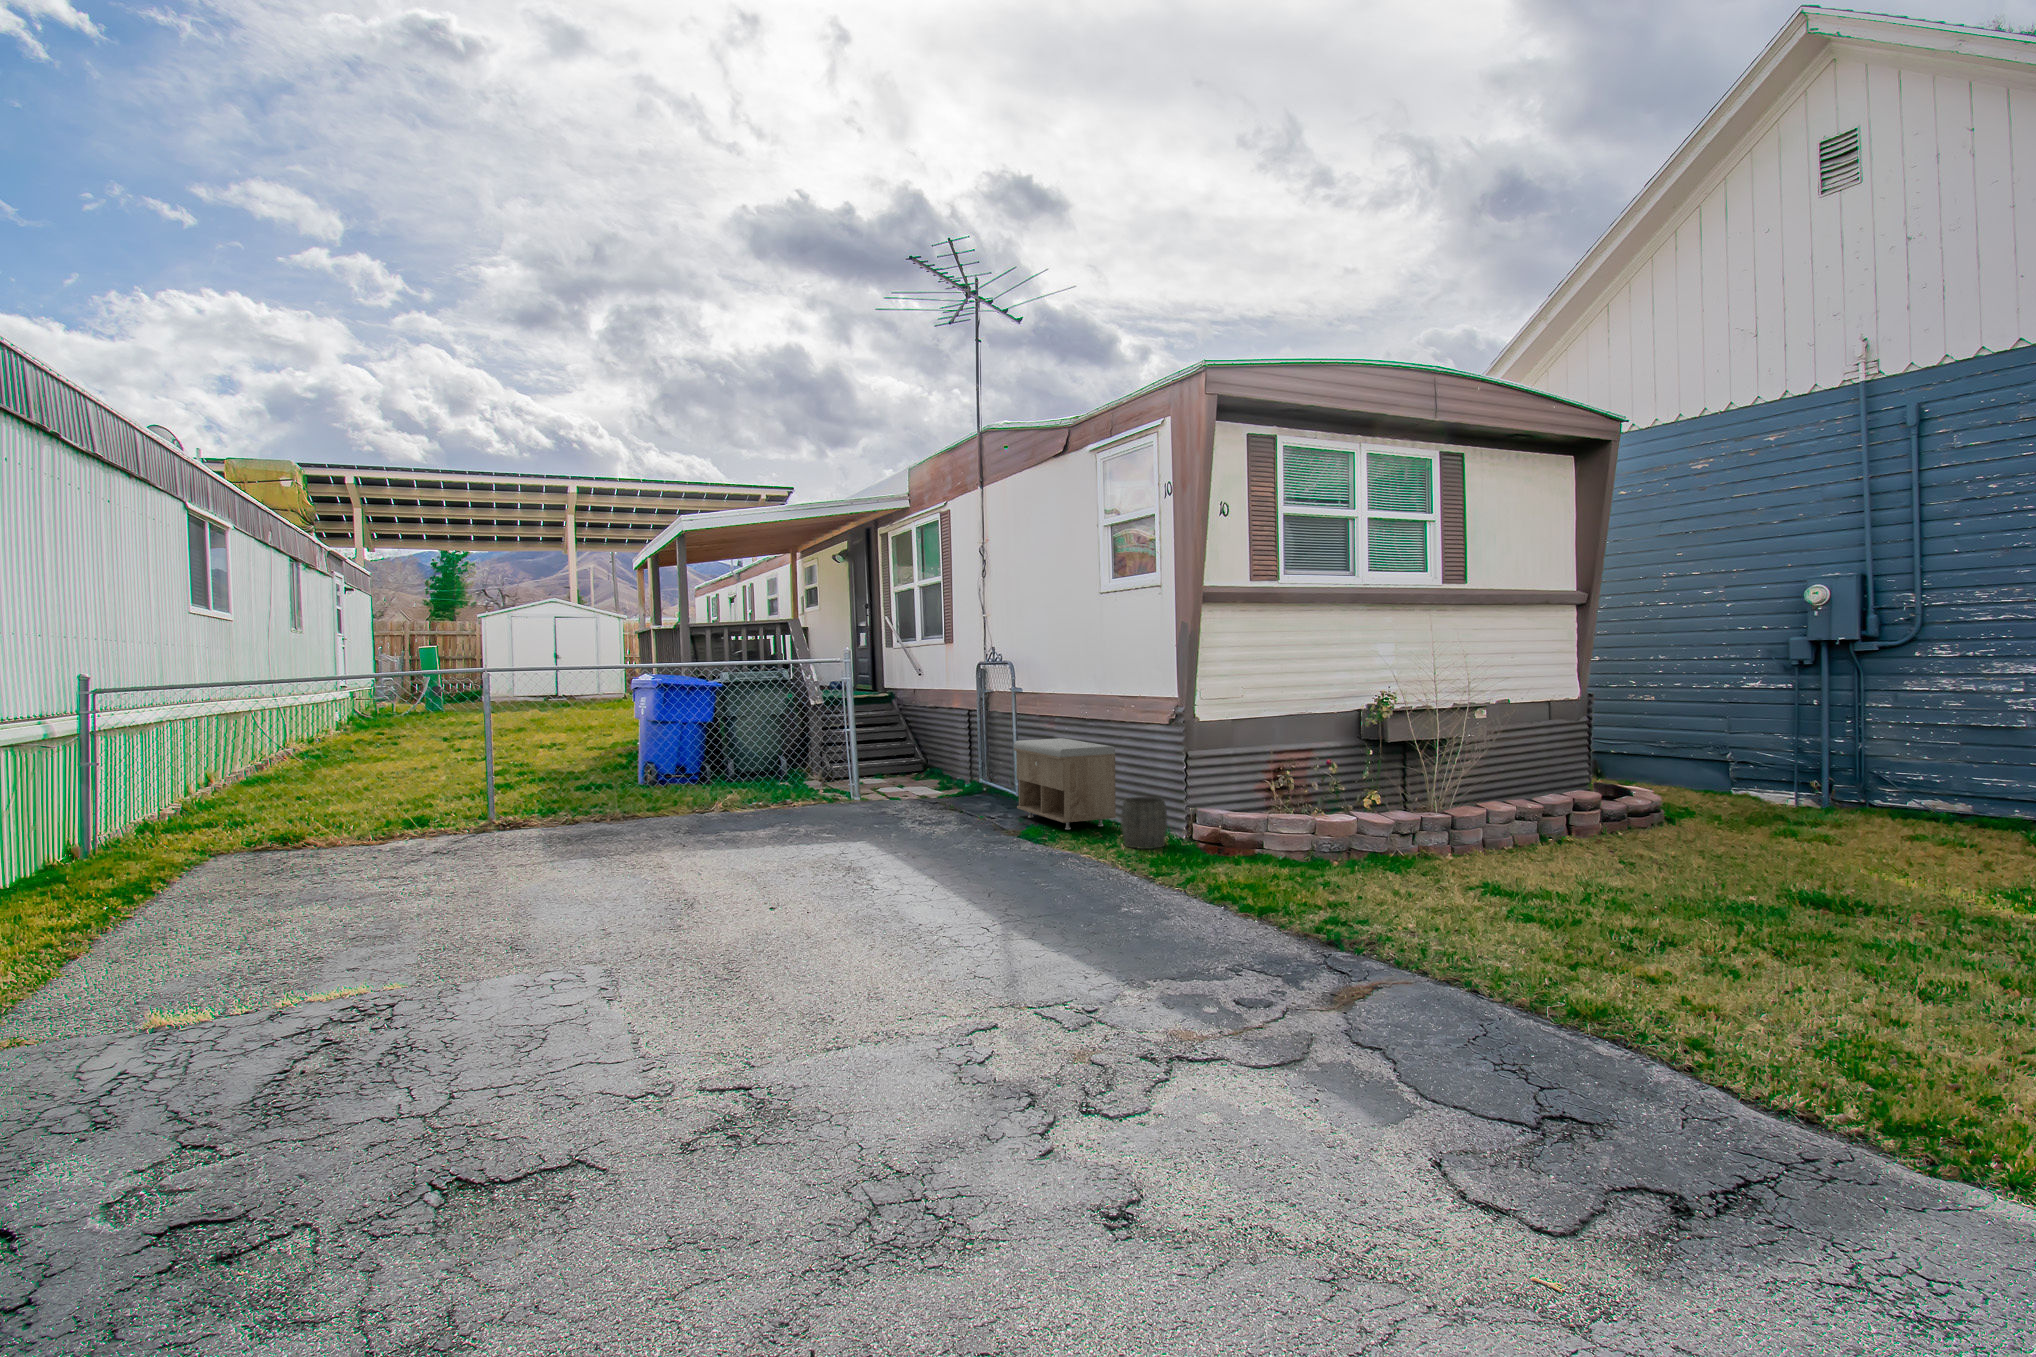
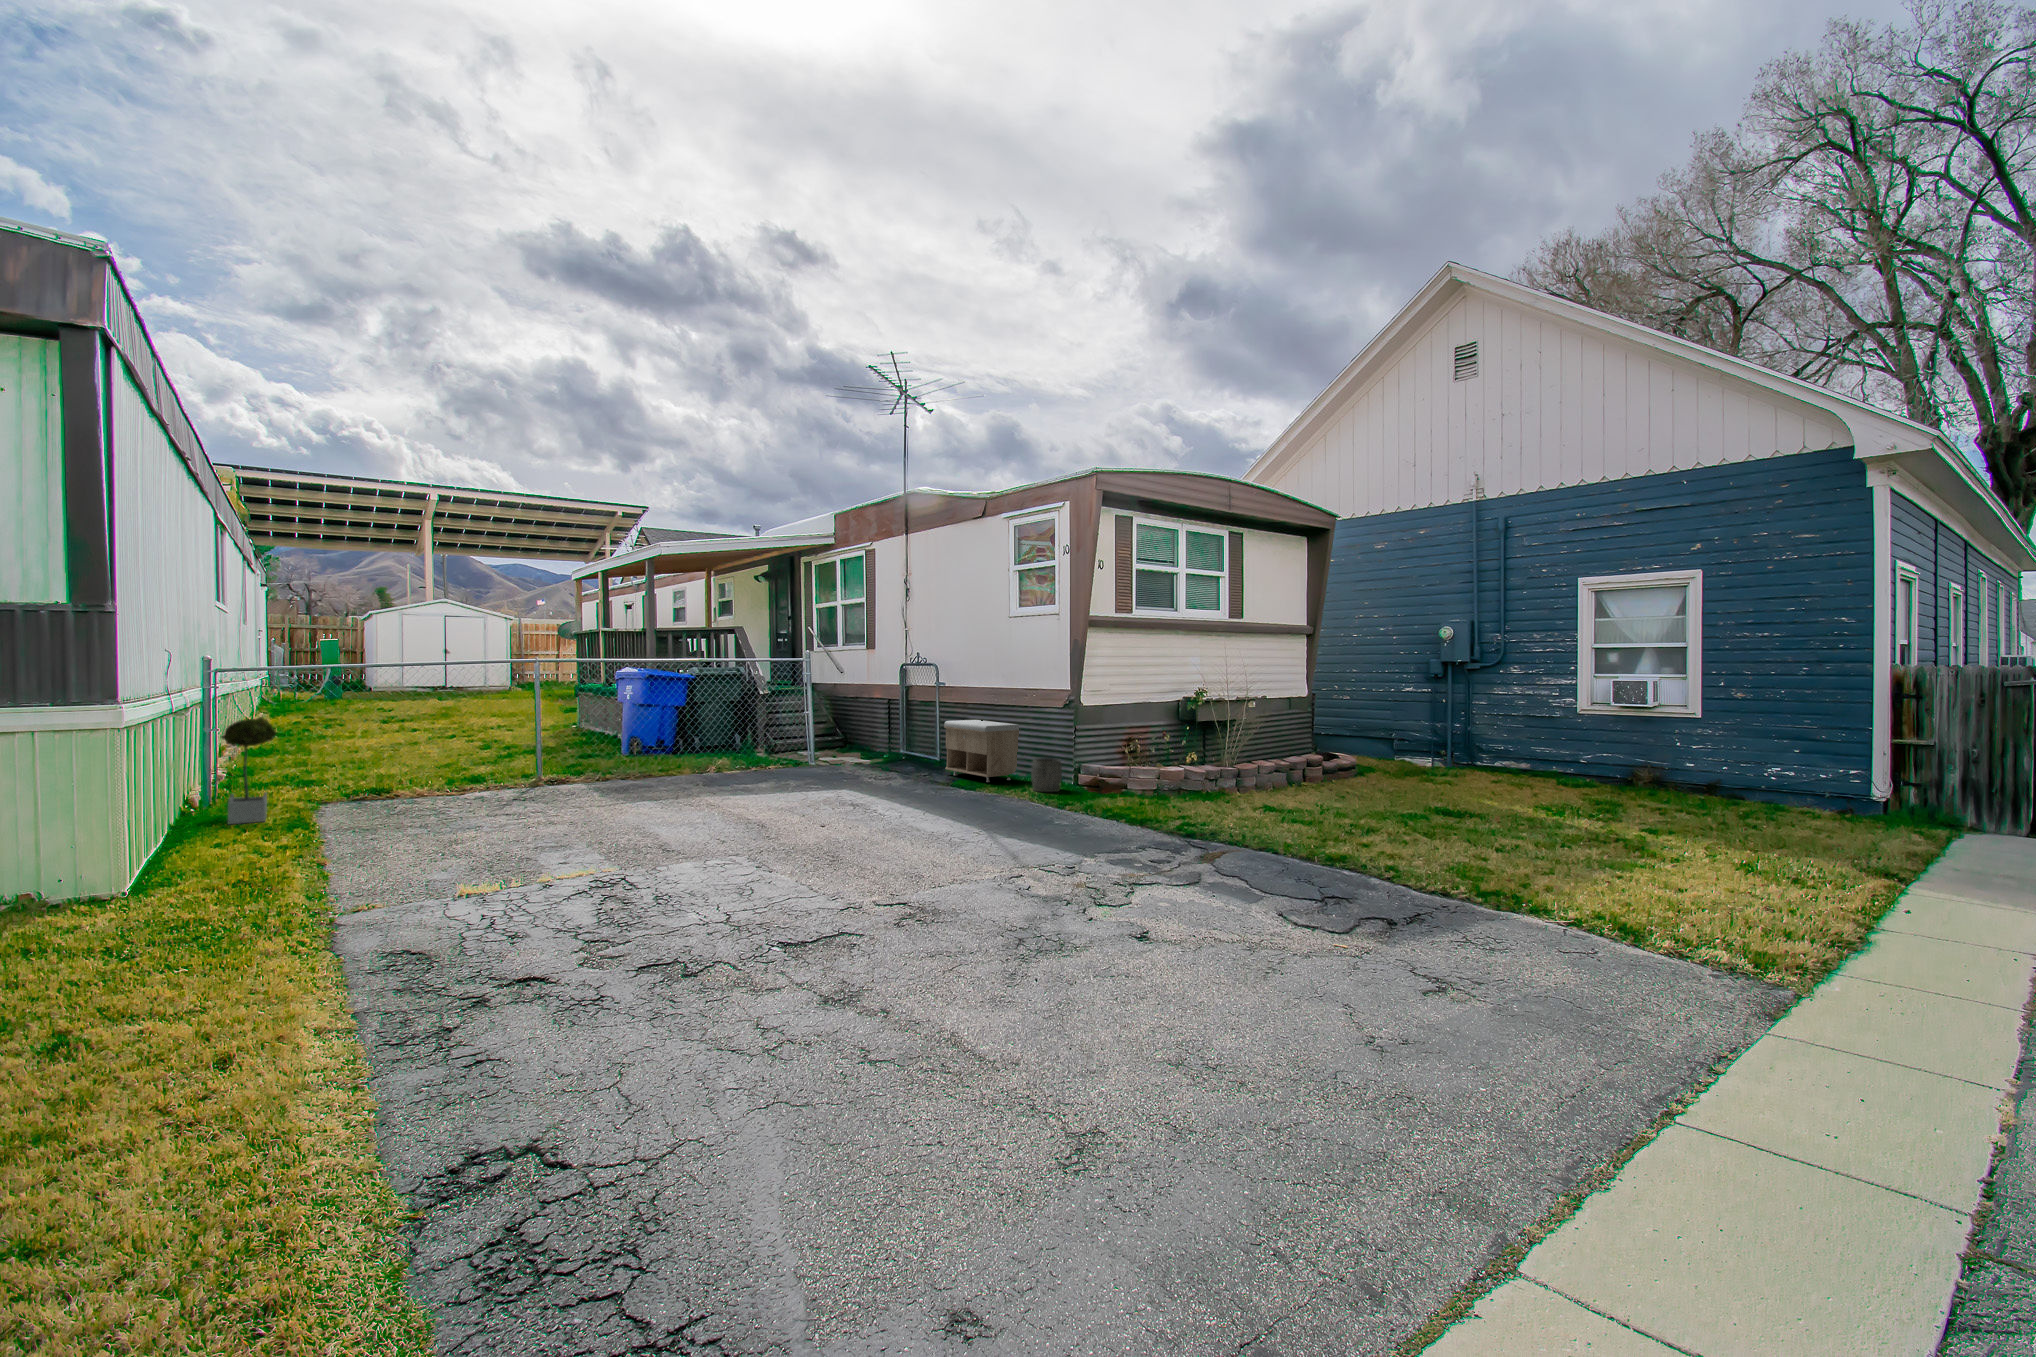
potted tree: none [34,746,110,886] -> present [221,717,277,824]

